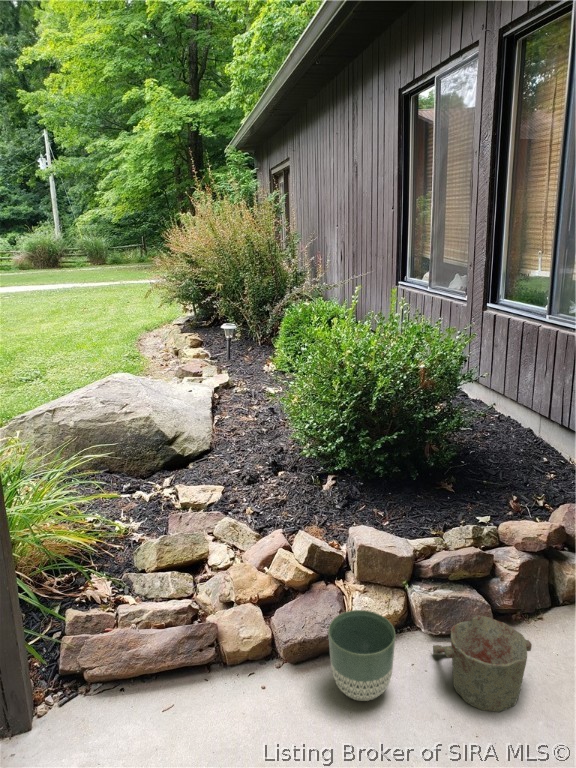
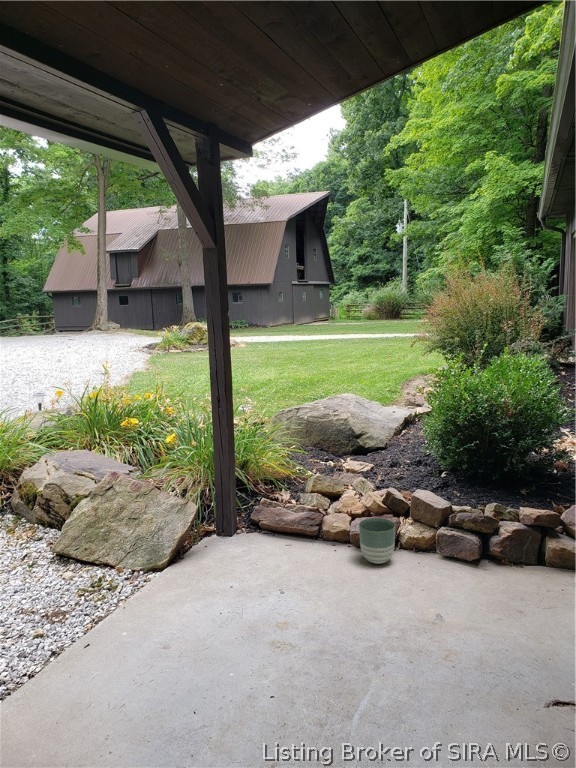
bucket: present [433,615,532,712] -> none [419,538,474,587]

